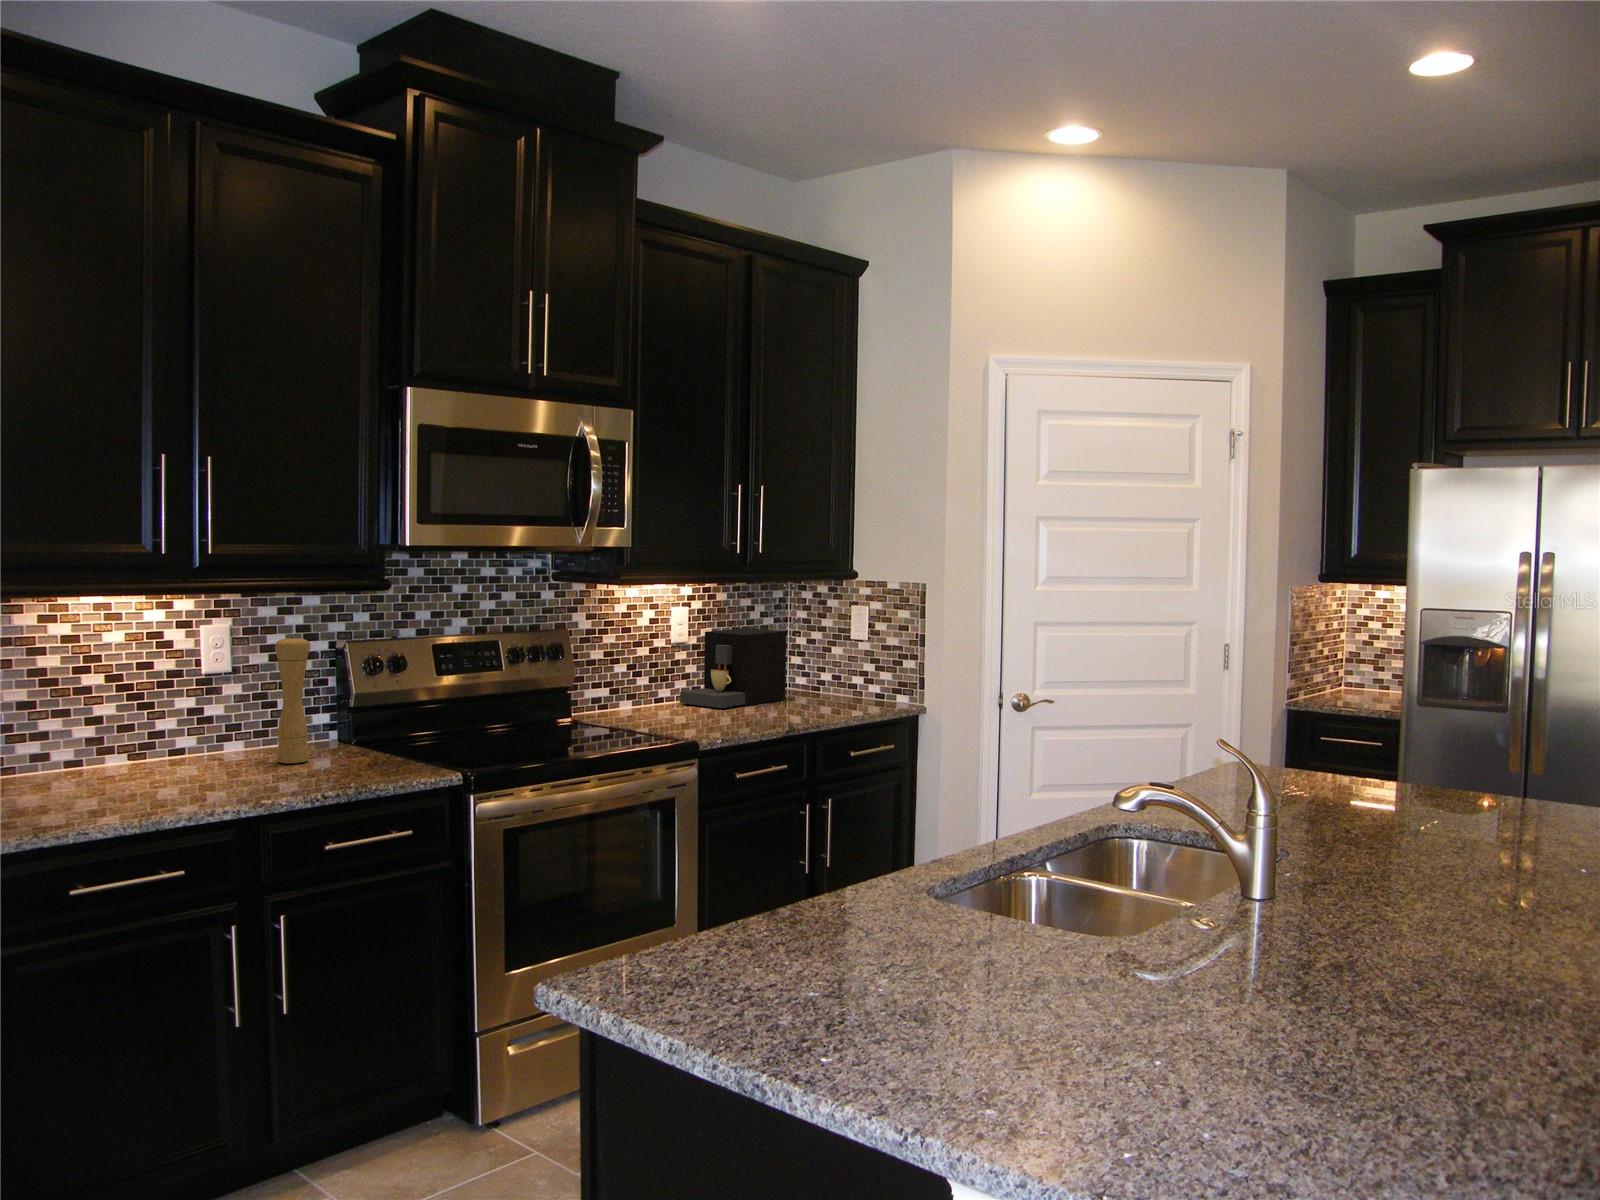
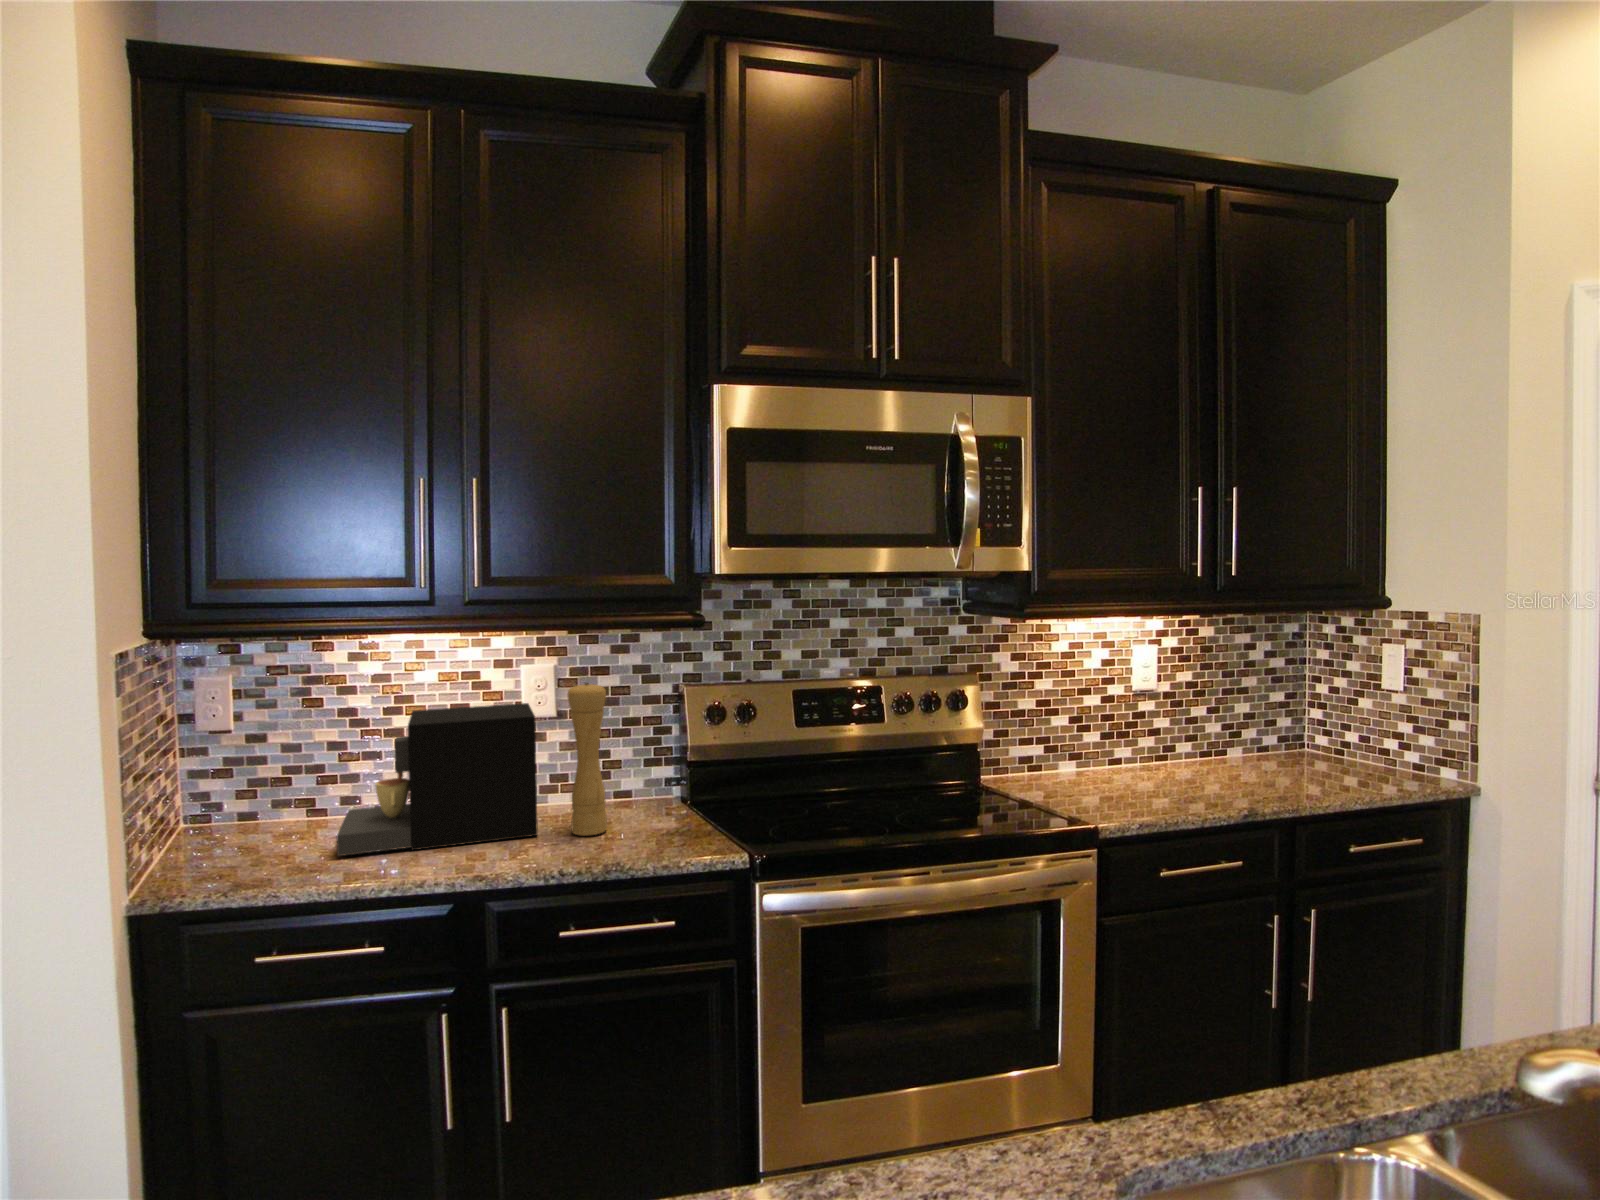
coffee maker: present [680,628,786,708] -> present [337,703,538,856]

